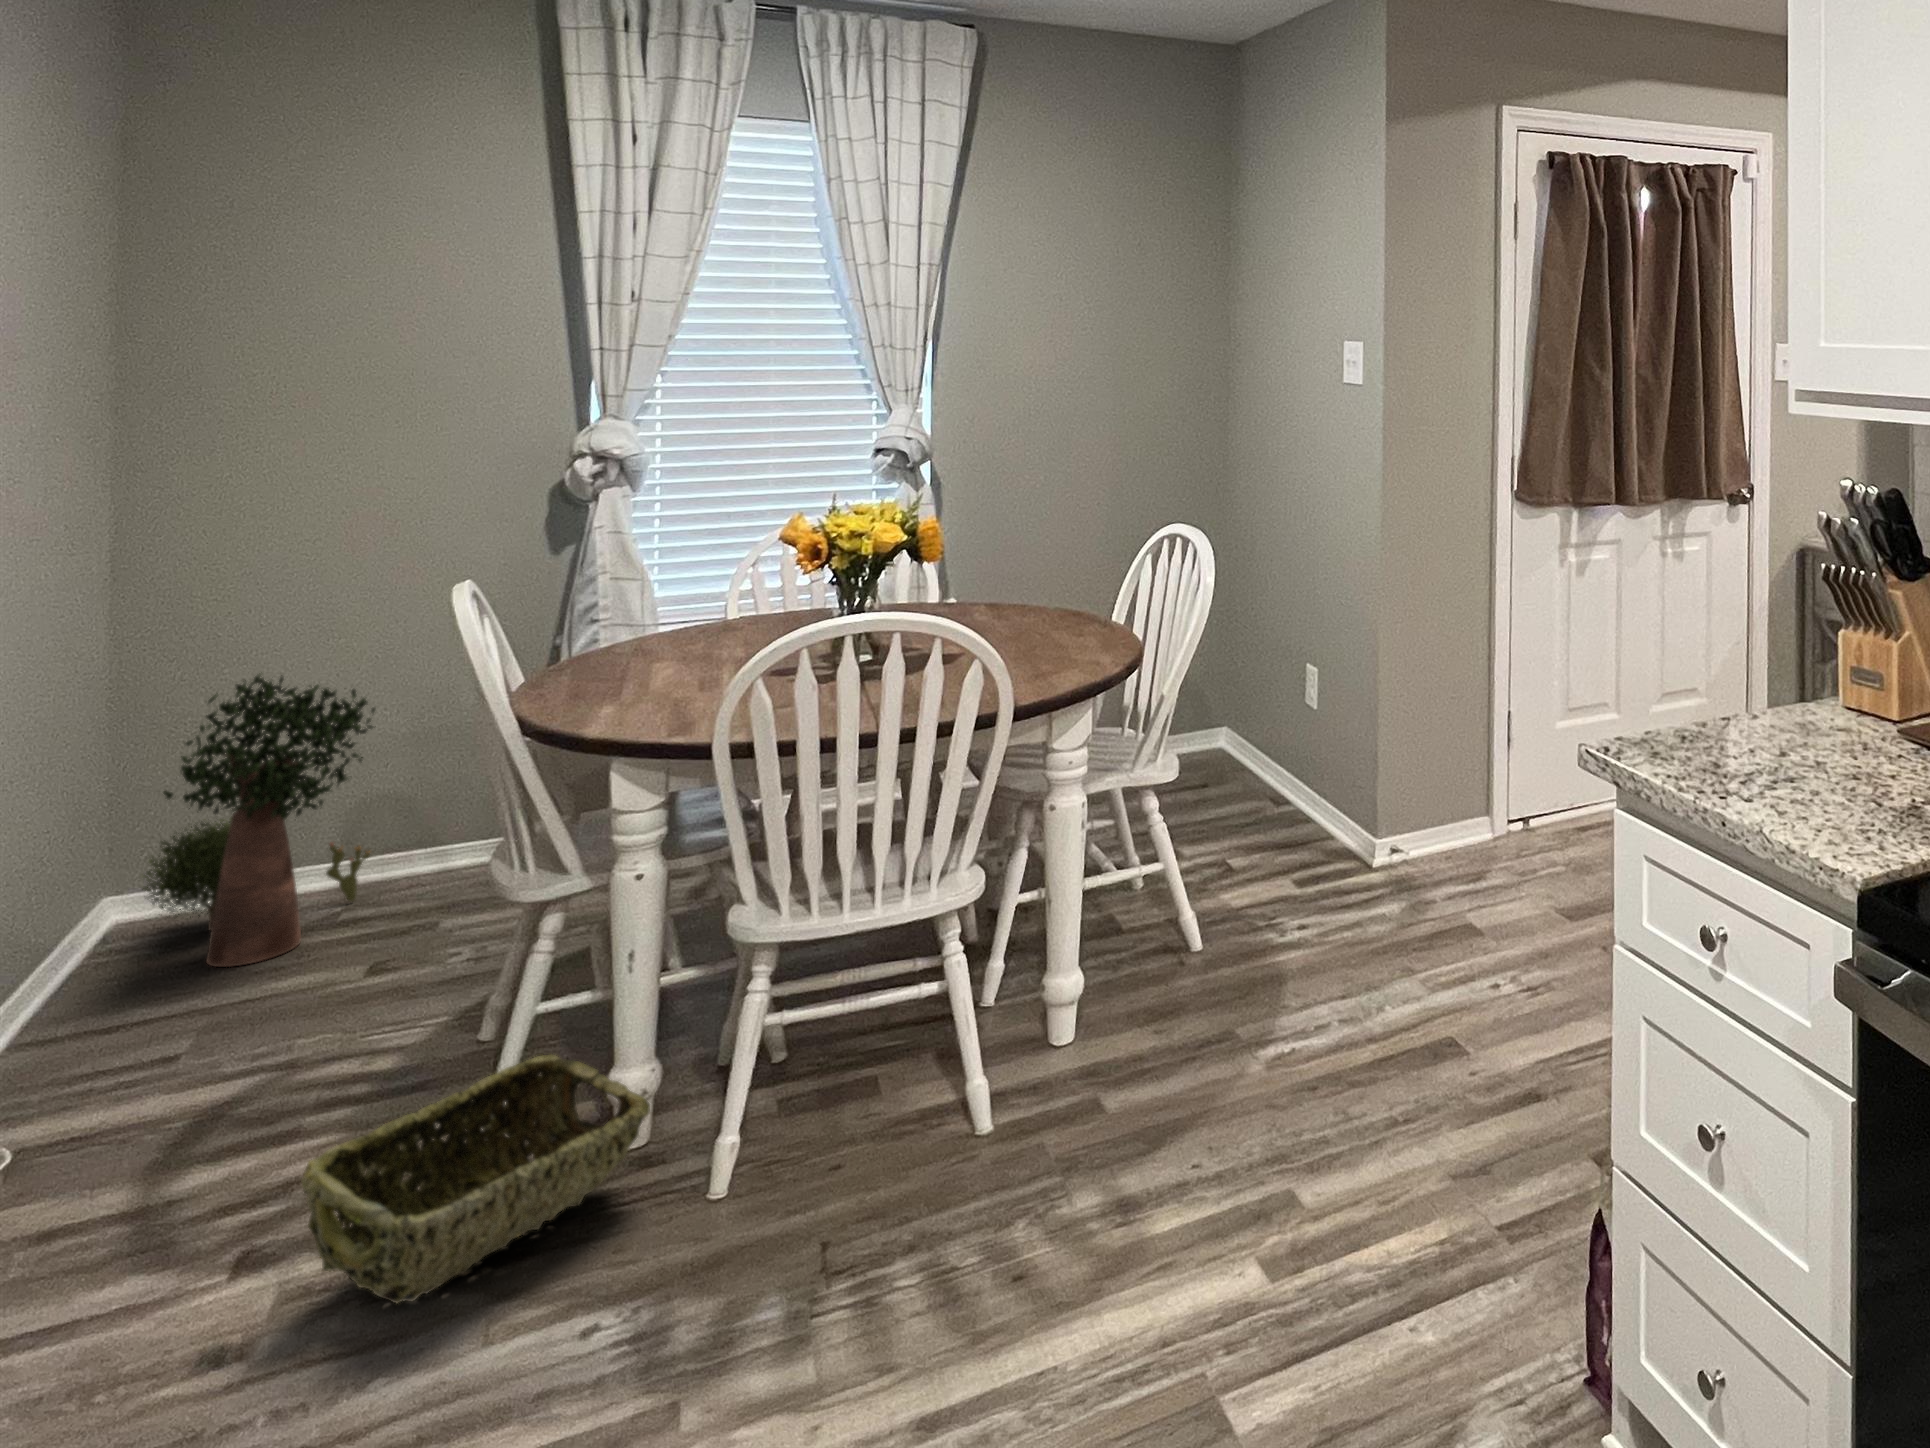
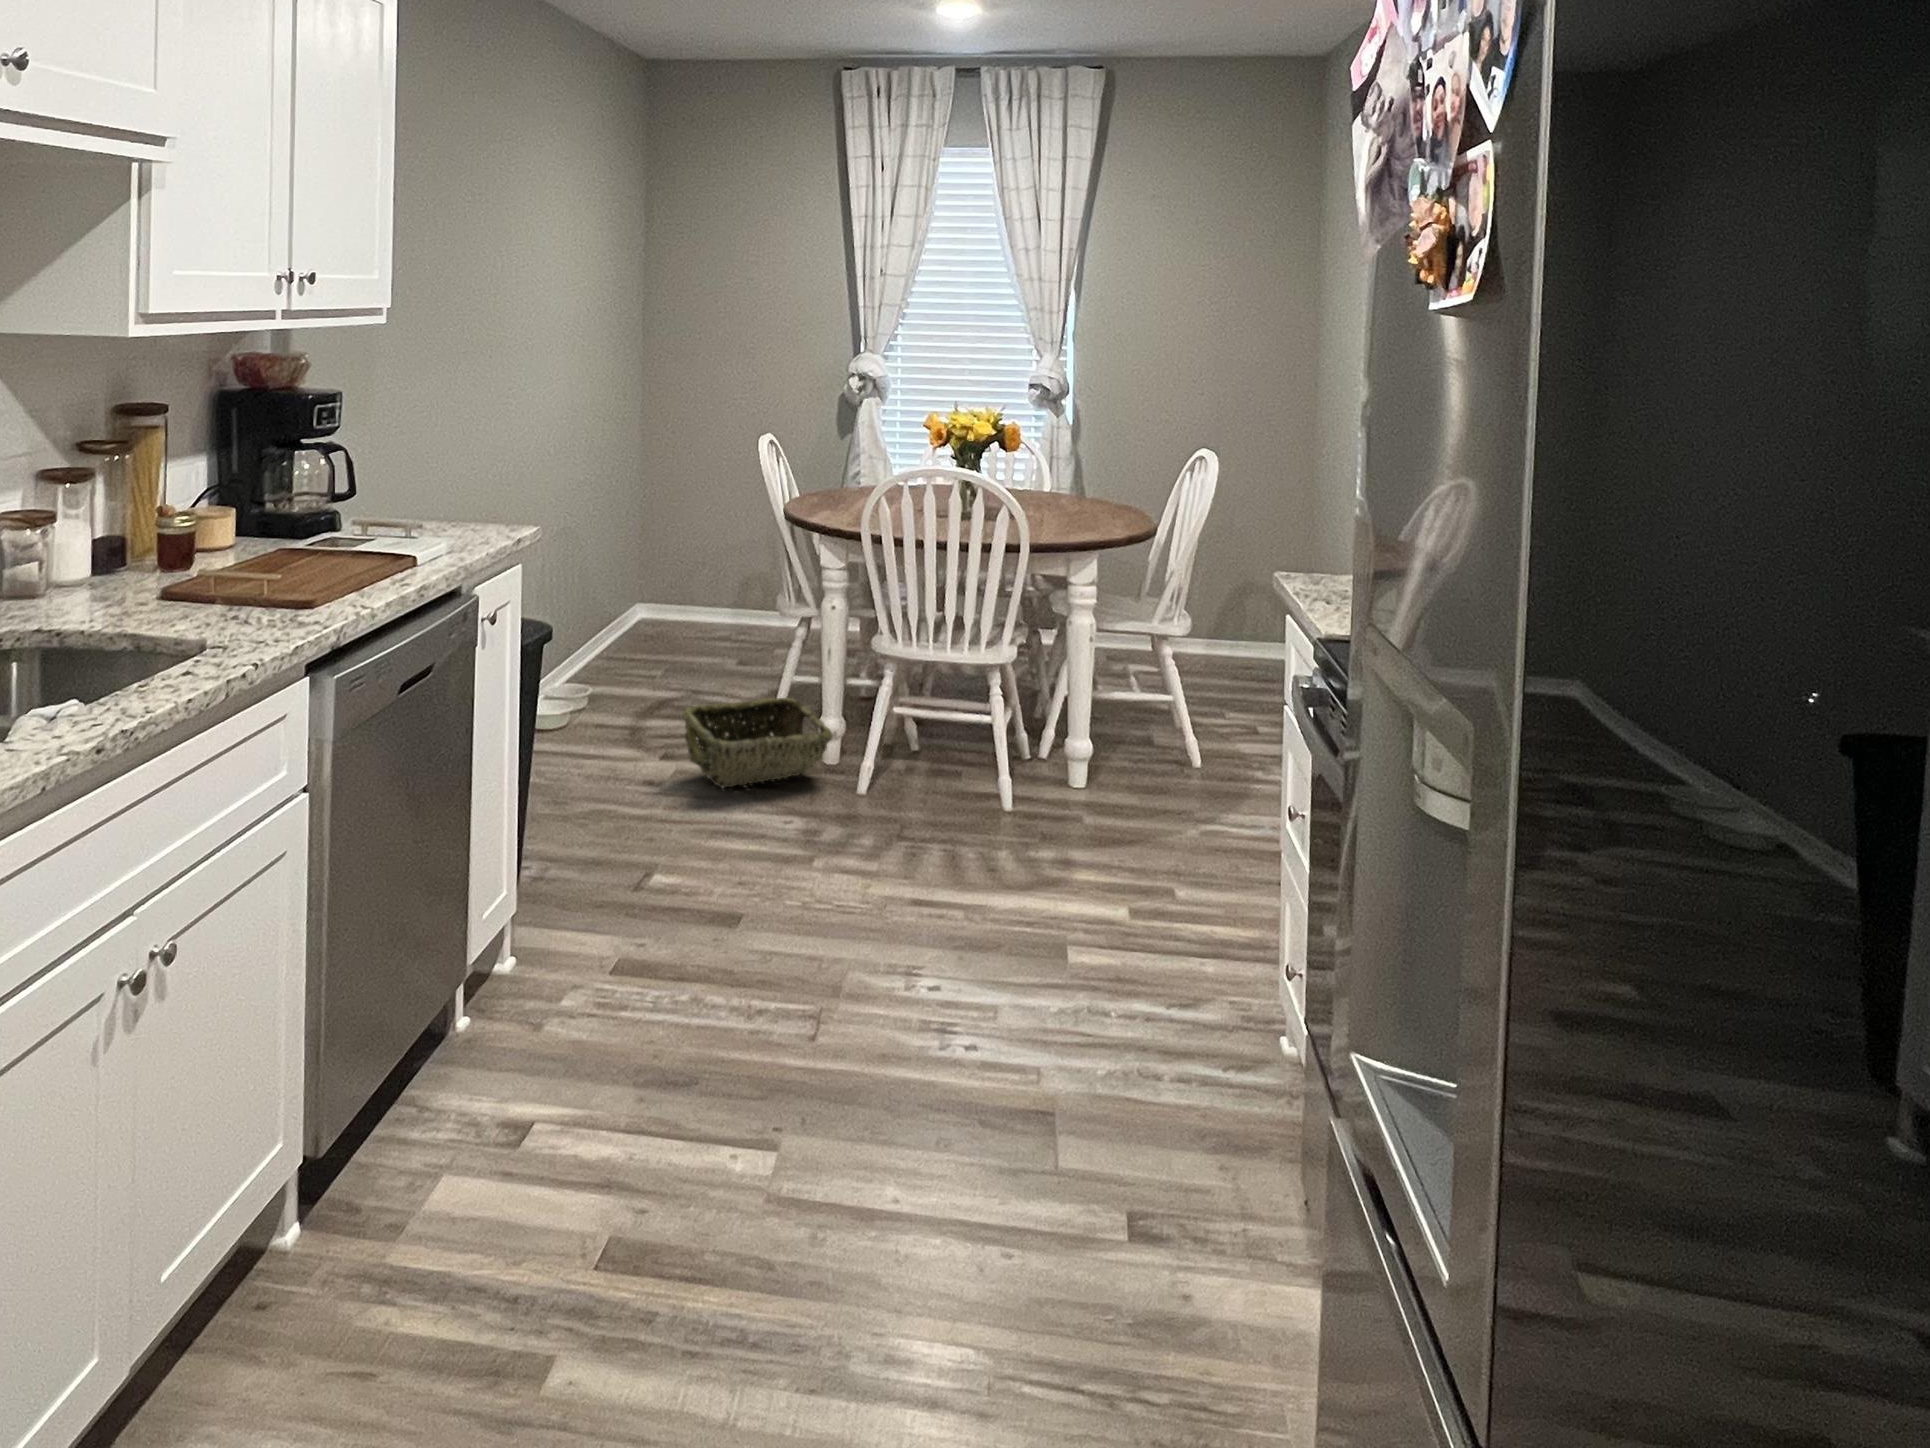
potted plant: present [143,673,375,967] -> none [649,487,748,648]

